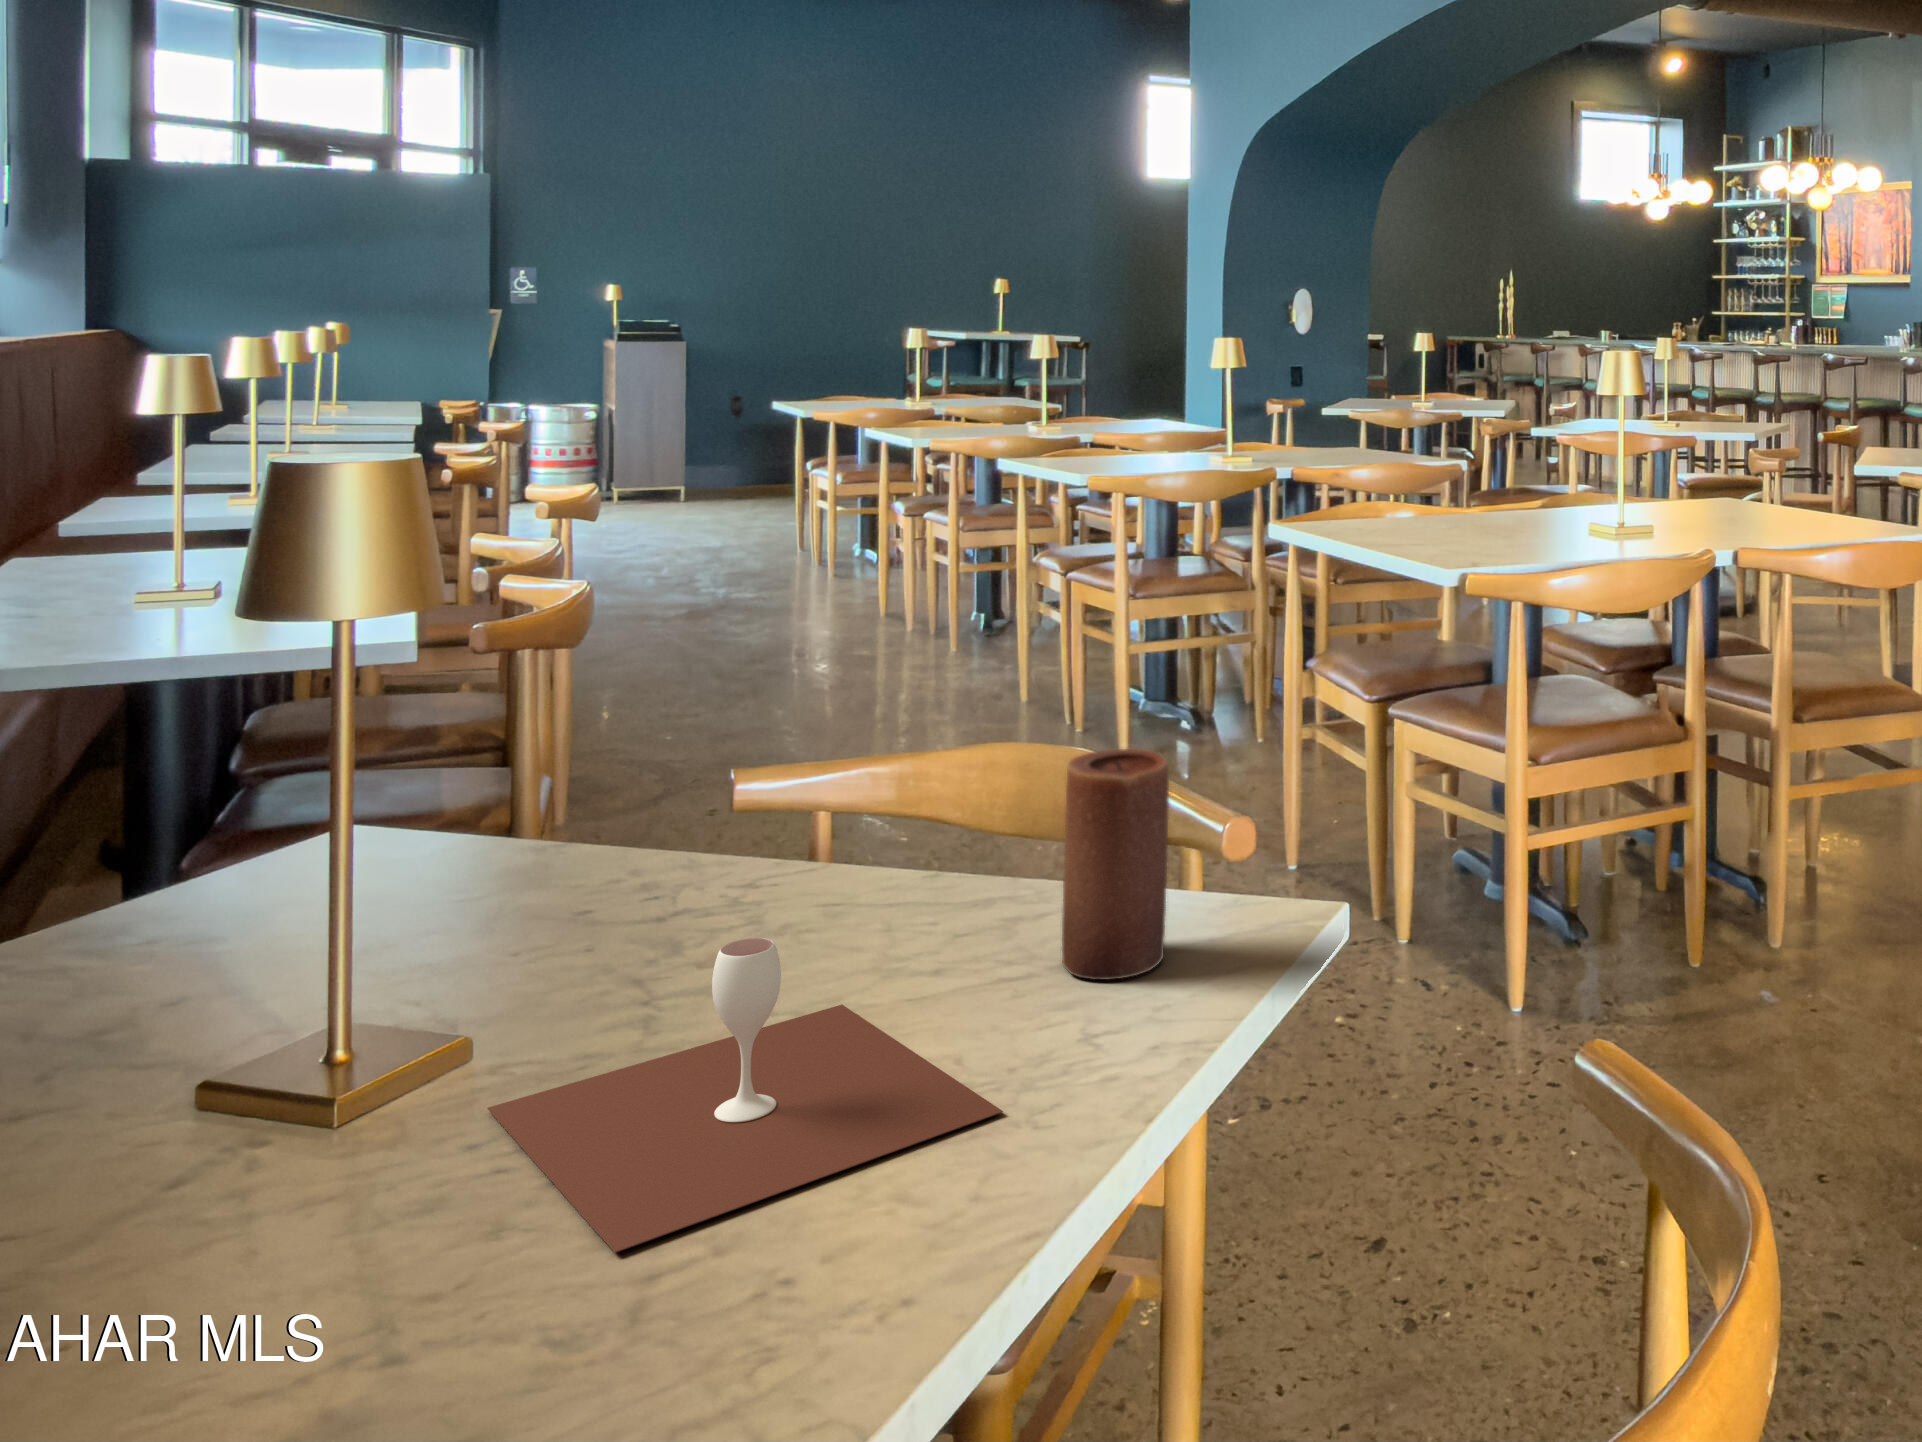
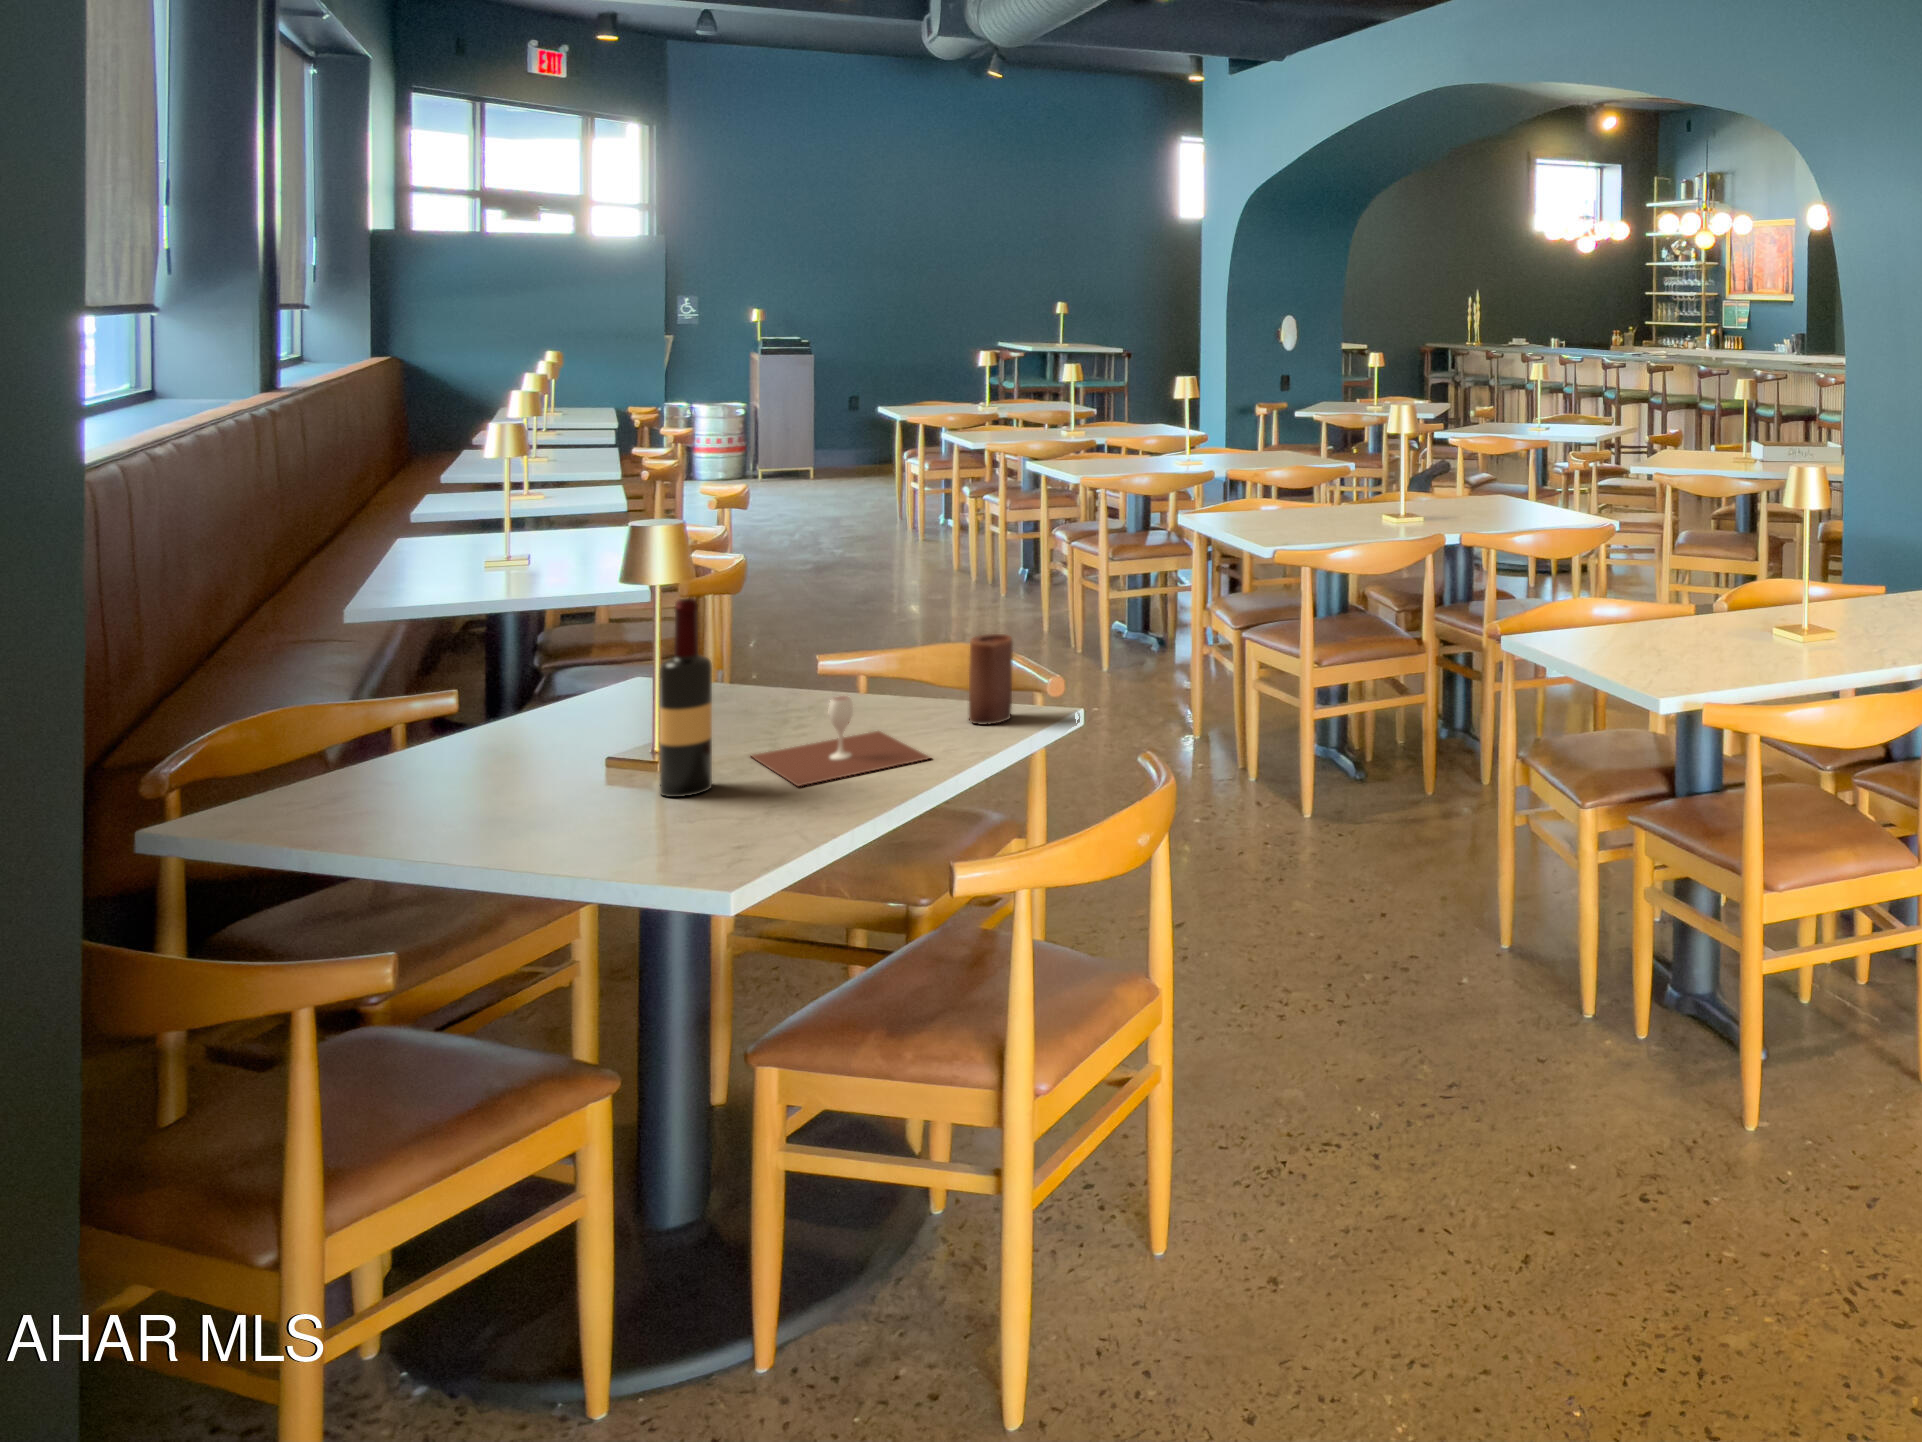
wine bottle: none [167,672,351,1317] -> present [660,598,712,797]

